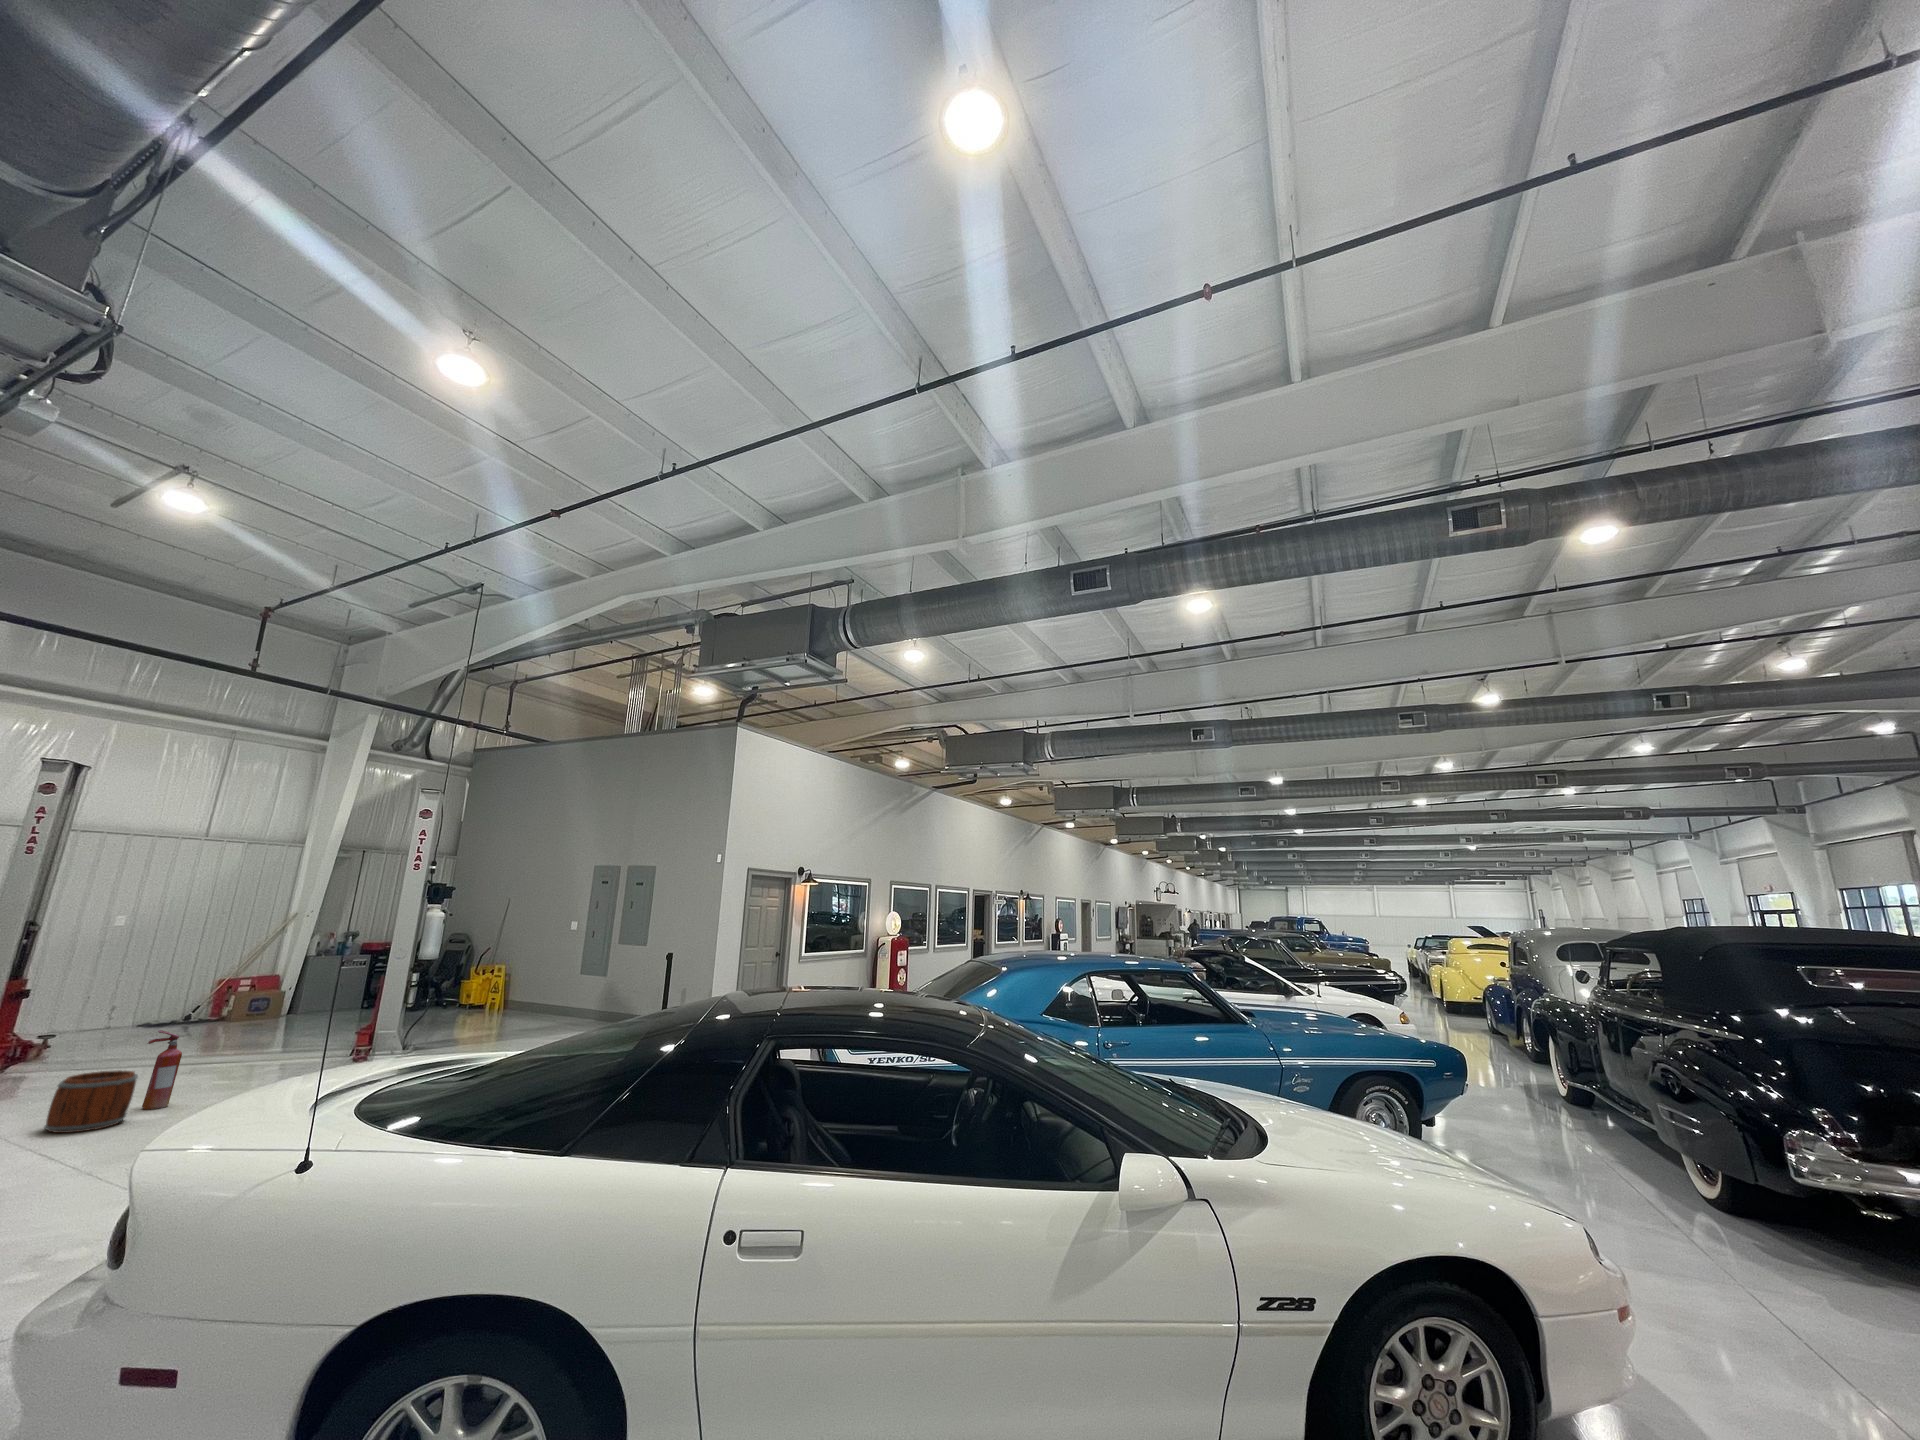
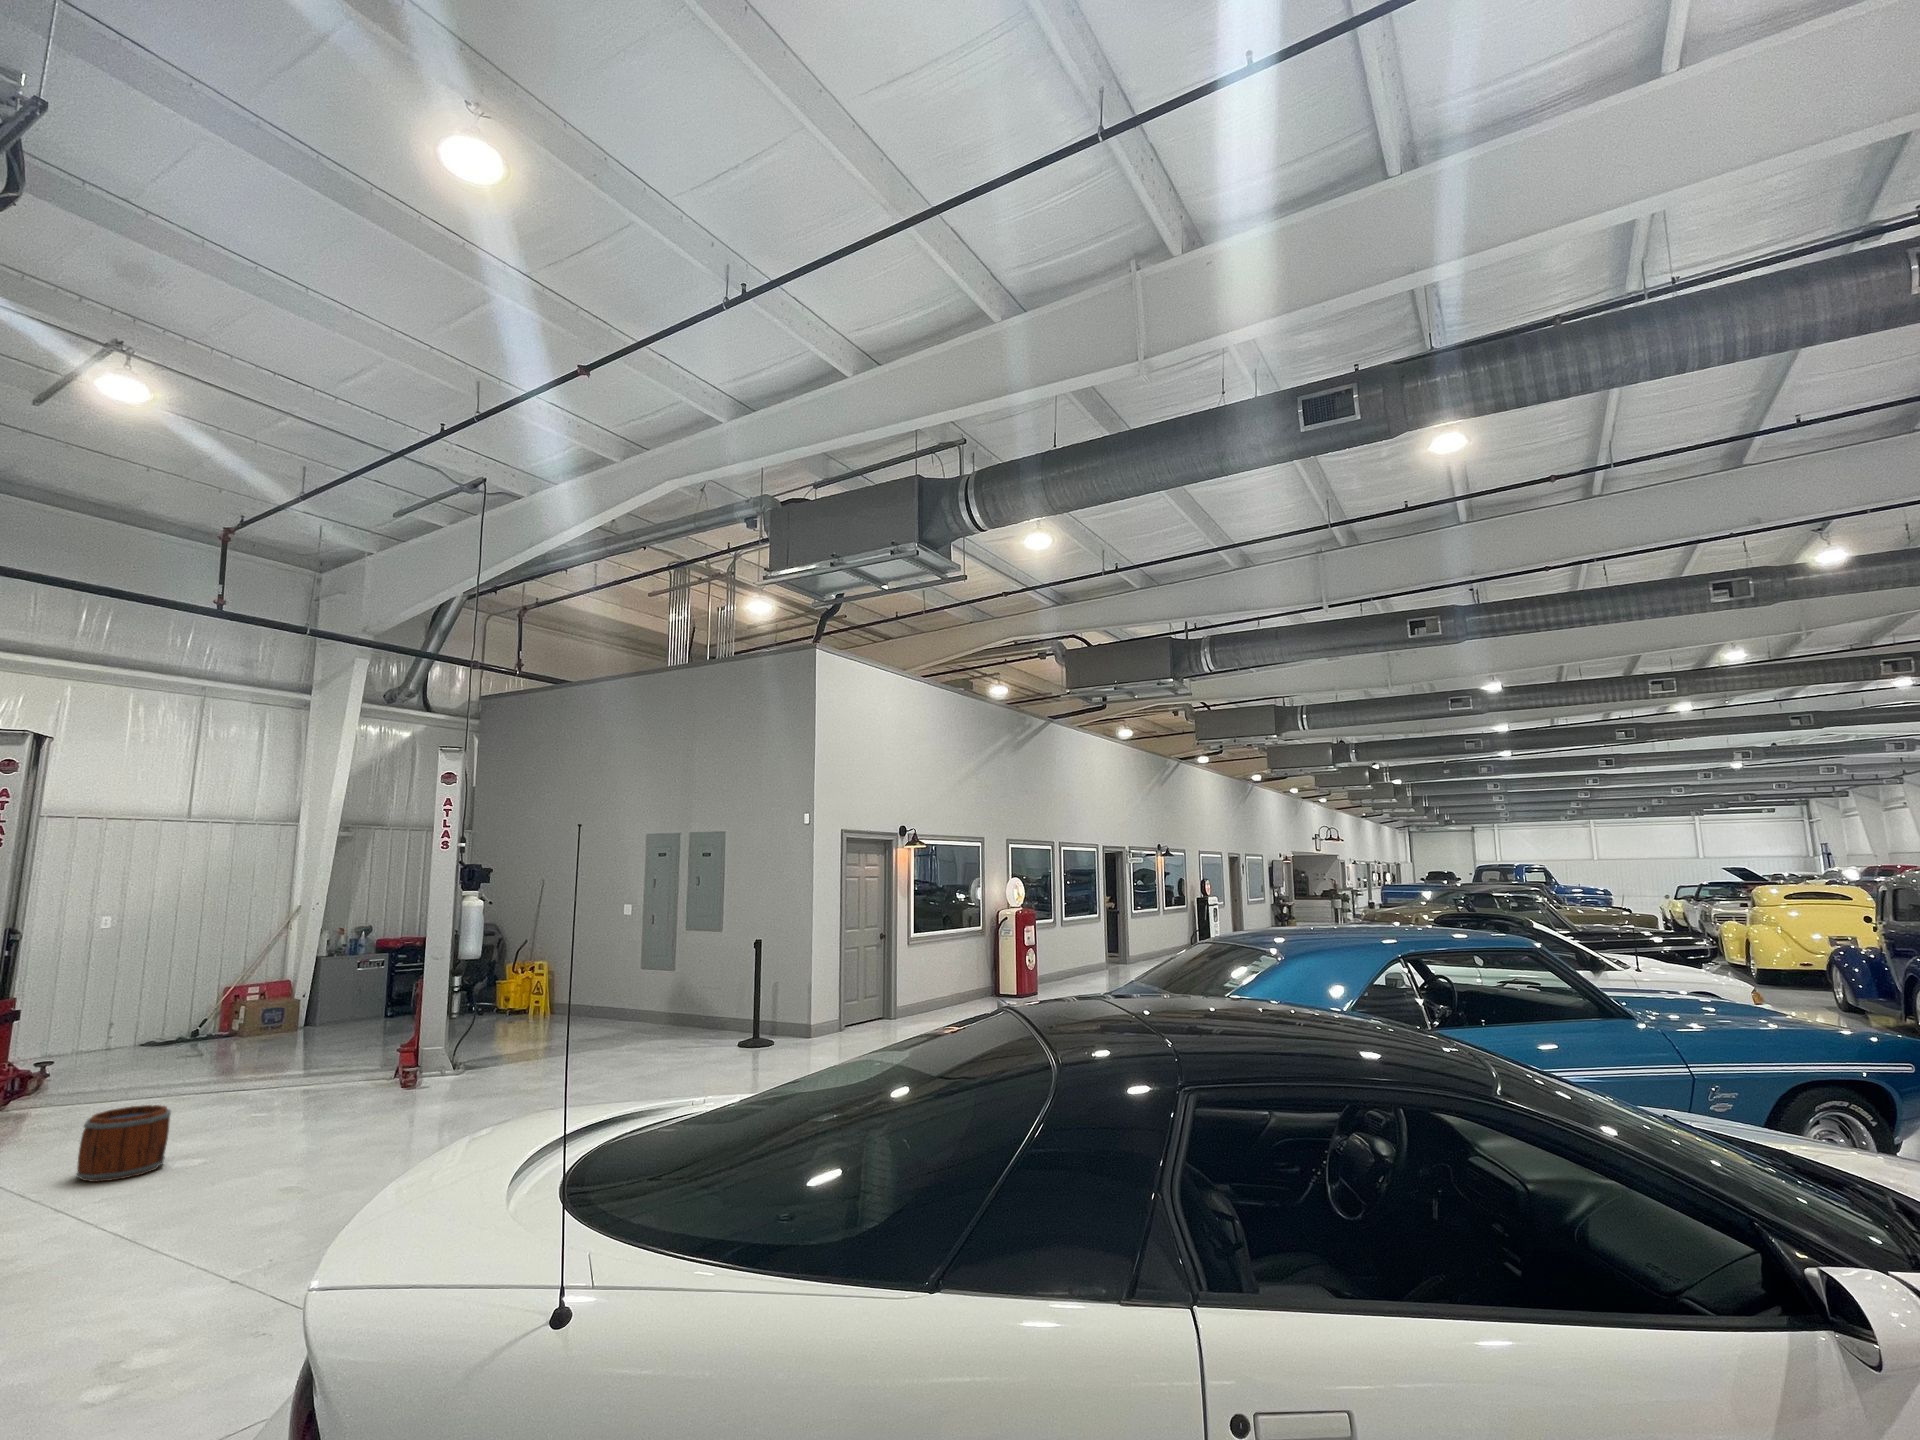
fire extinguisher: present [142,1030,182,1110] -> none [173,1055,214,1149]

